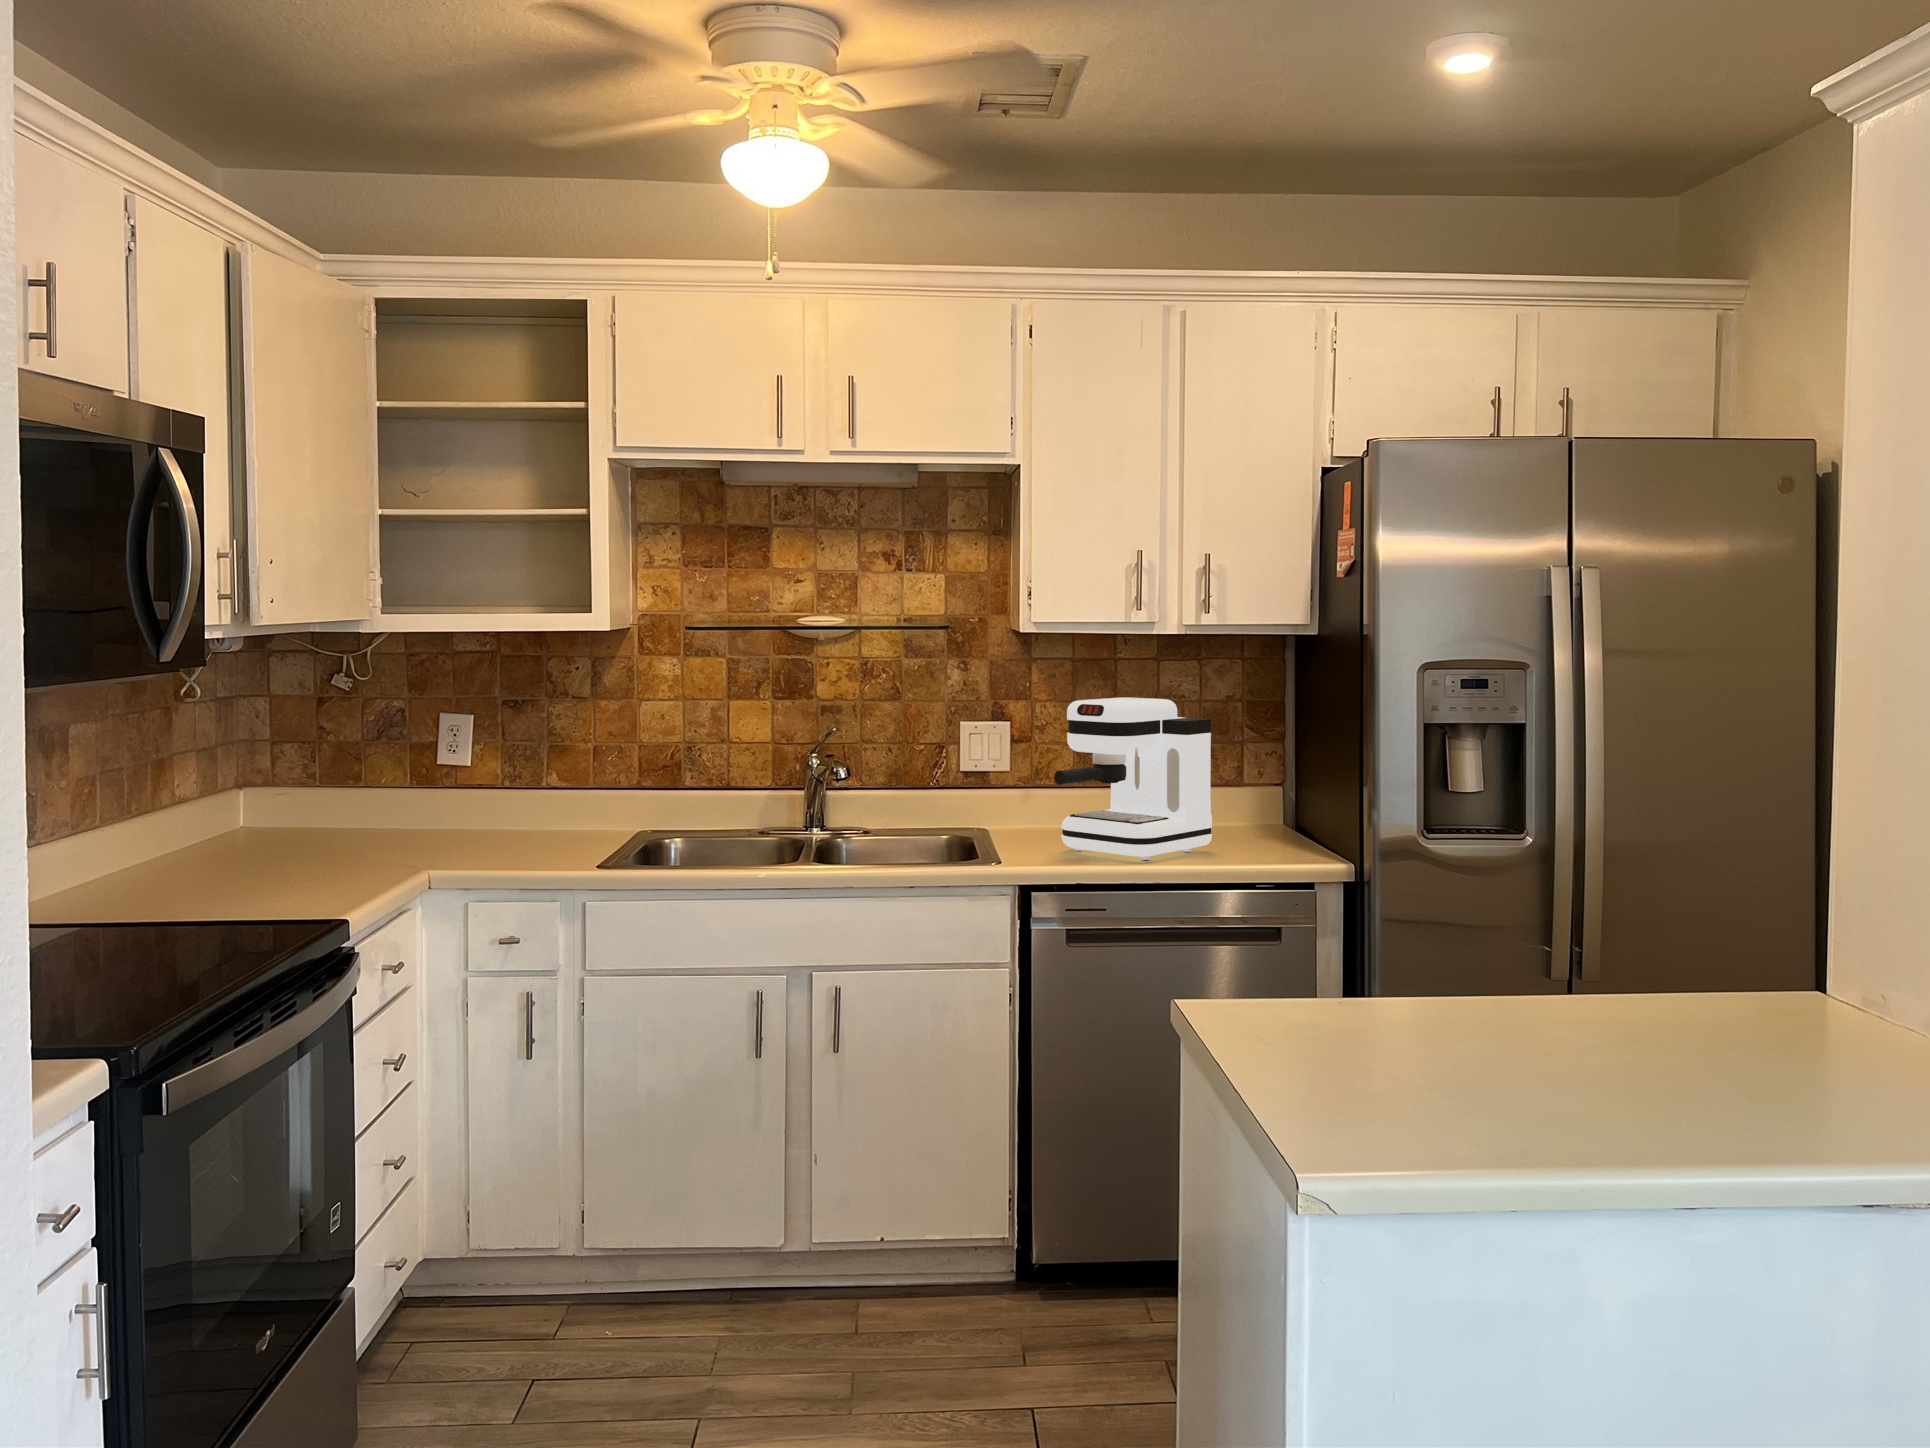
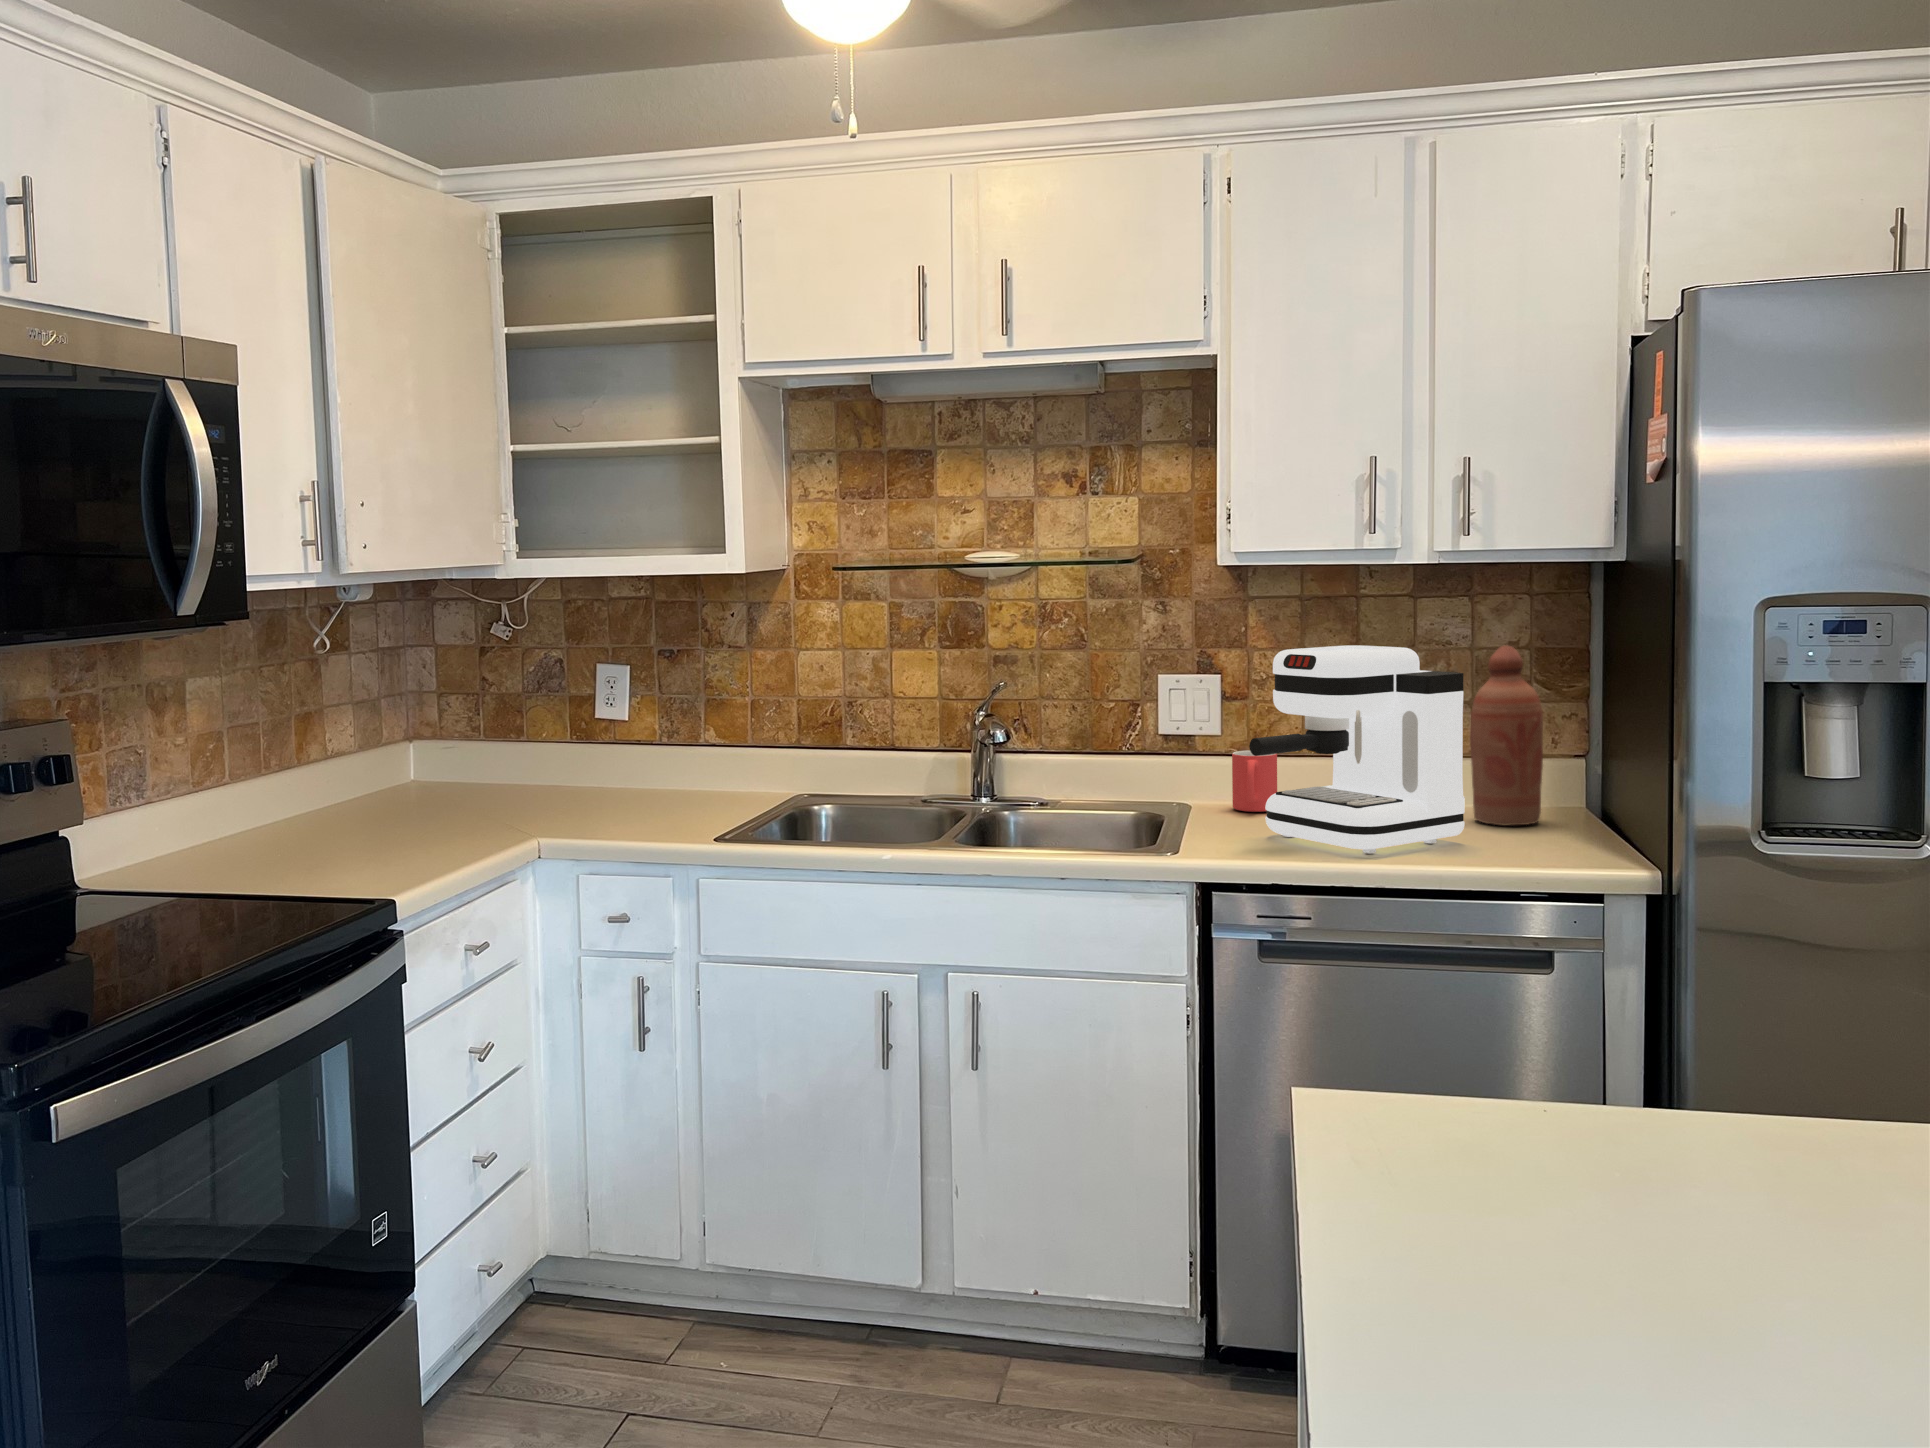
bottle: none [1210,698,1262,838] -> present [1470,646,1543,825]
mug: none [1024,784,1060,834] -> present [1232,751,1277,812]

